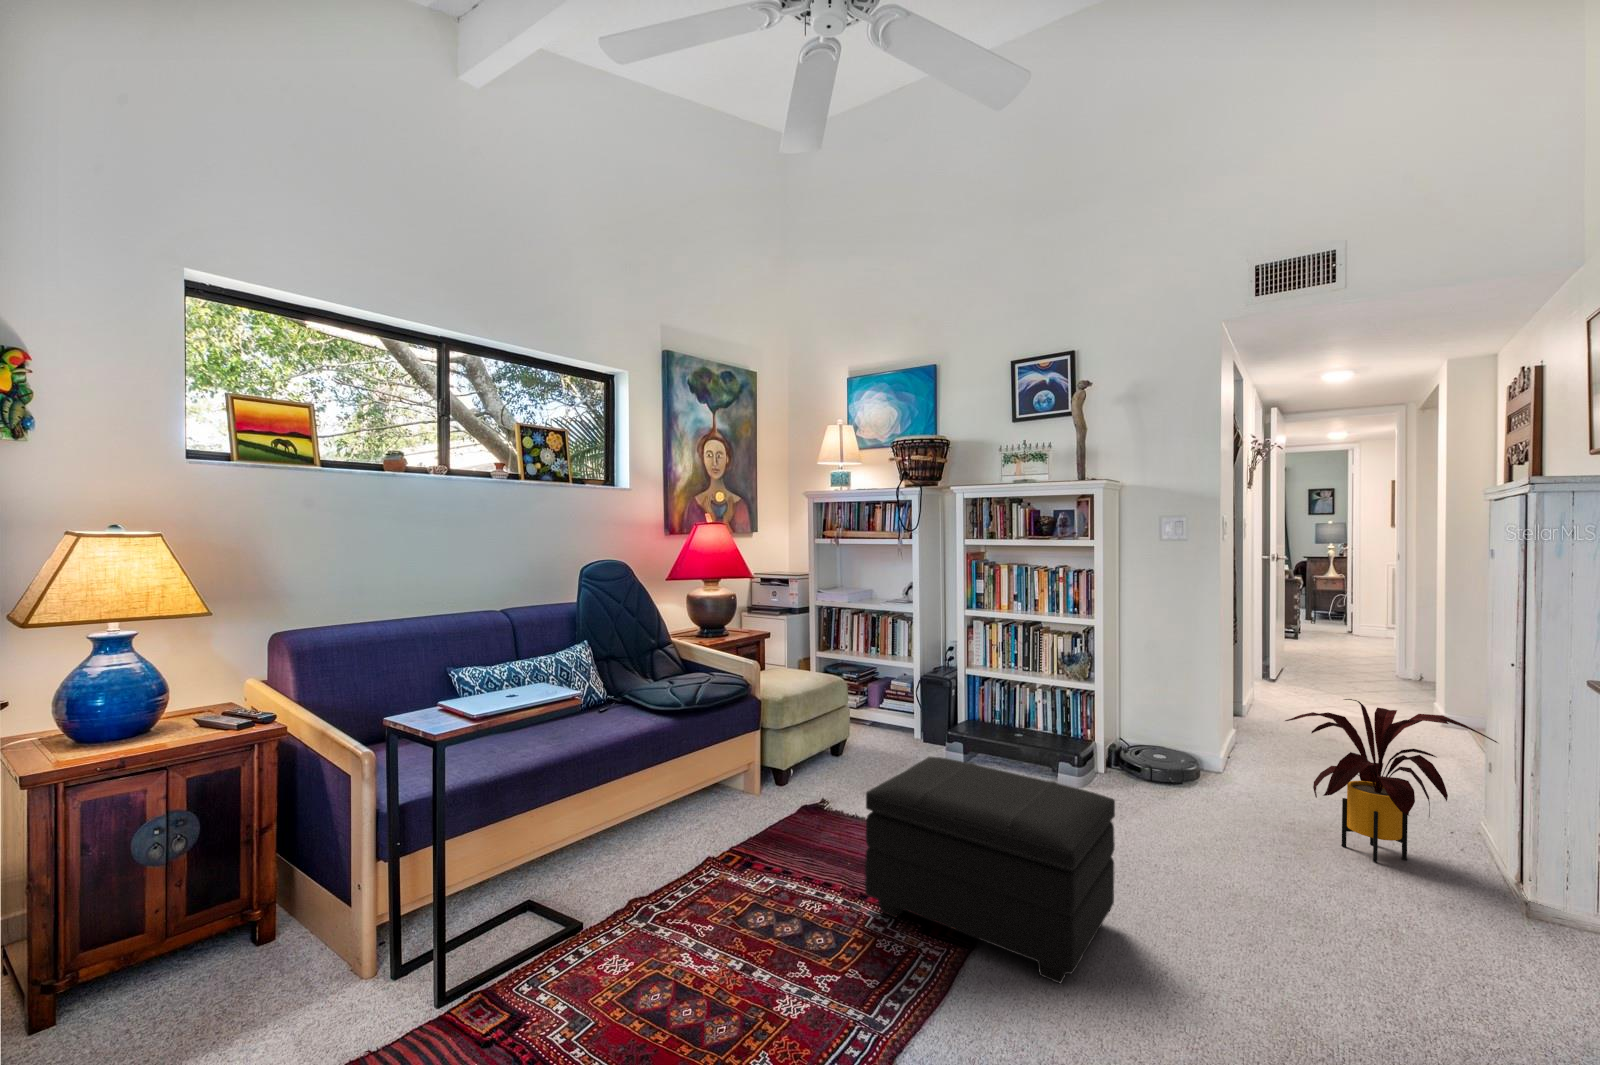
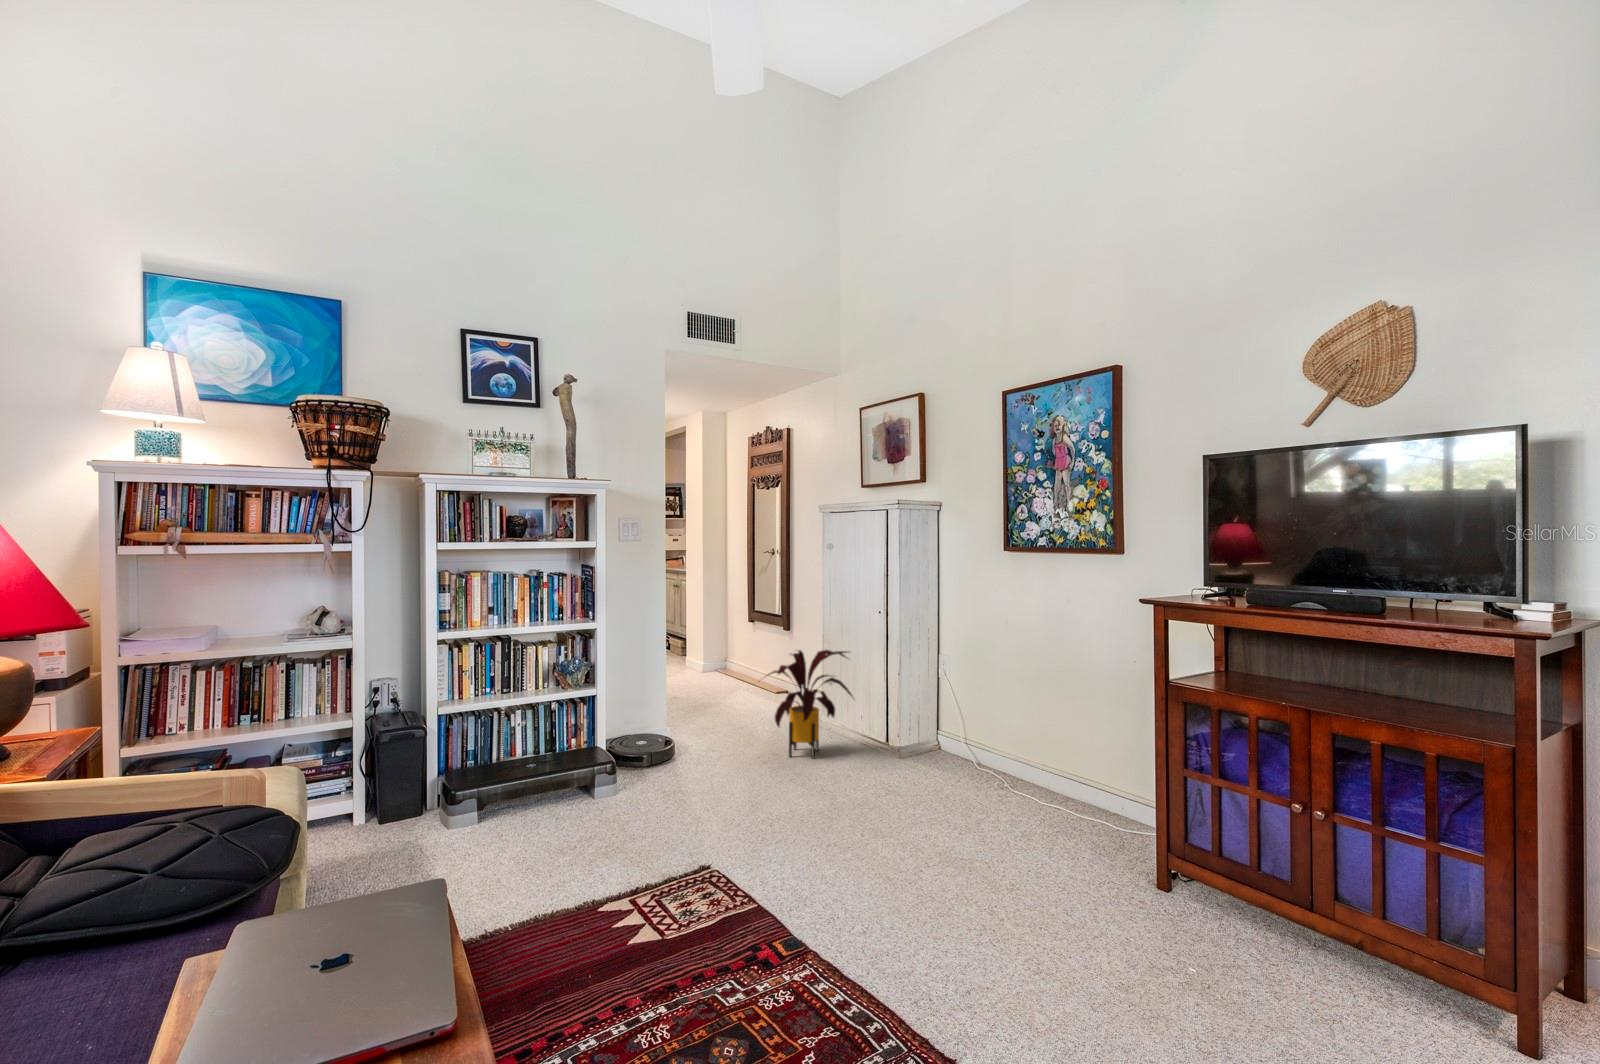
footstool: present [865,757,1115,984] -> none [647,763,894,986]

